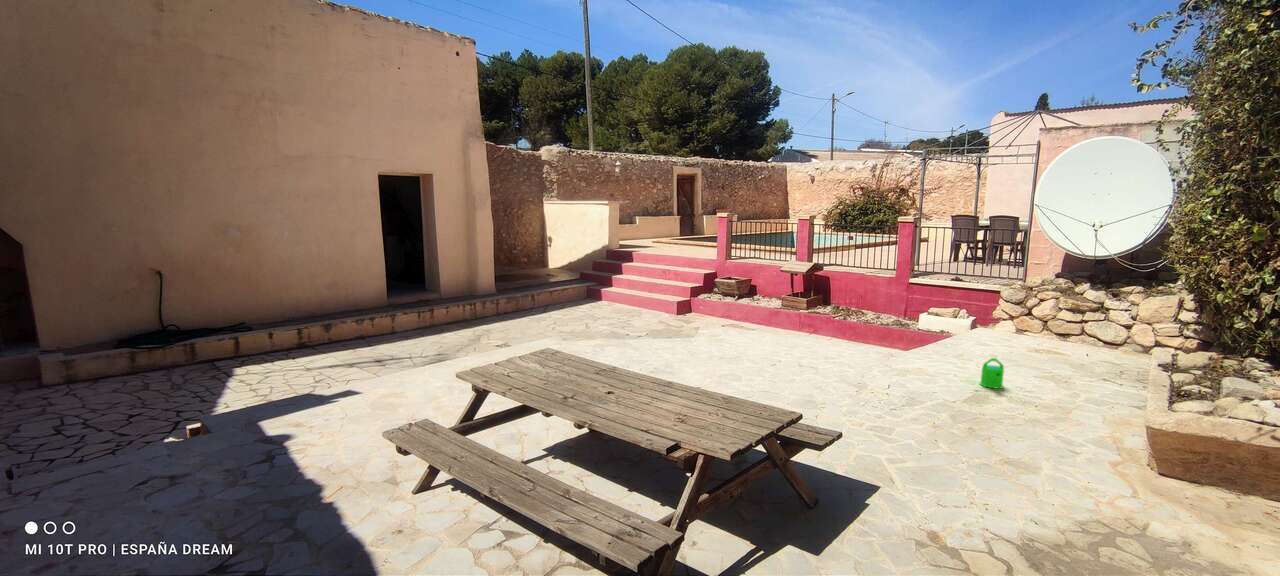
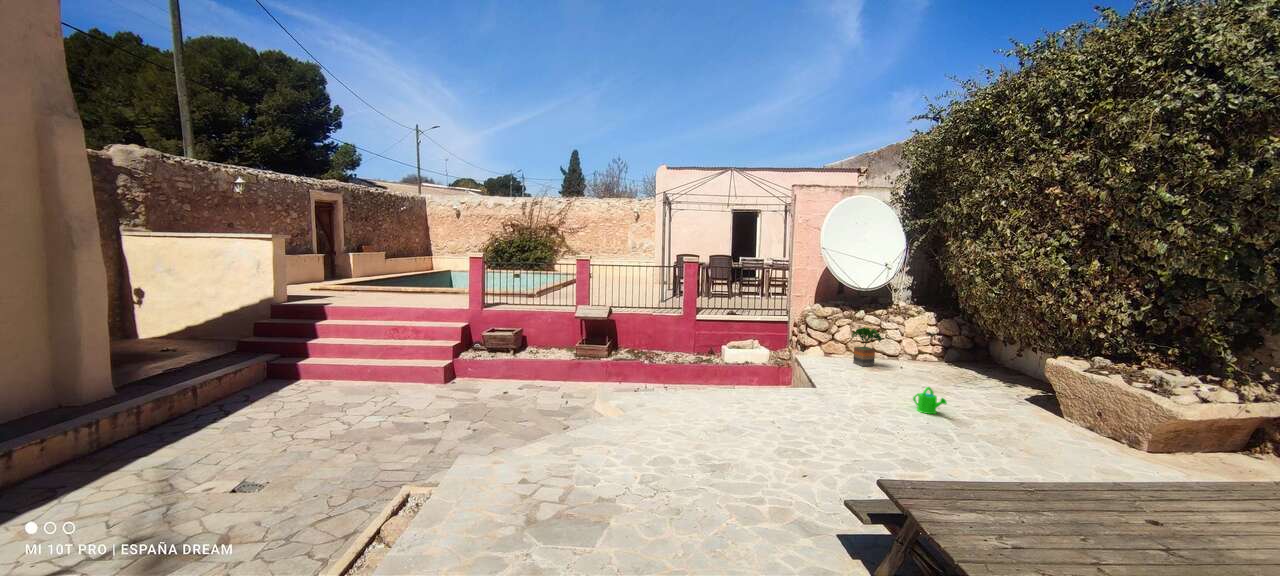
potted tree: none [1033,300,1072,348] -> present [852,328,882,366]

